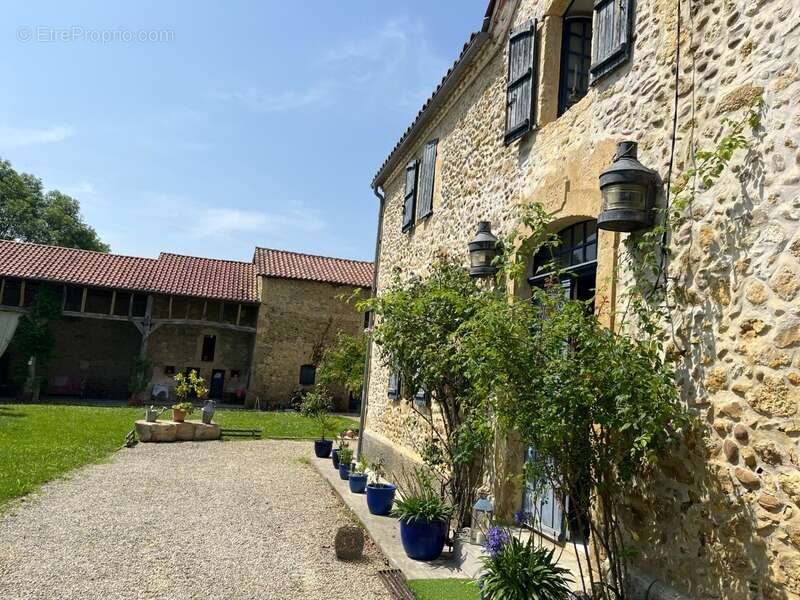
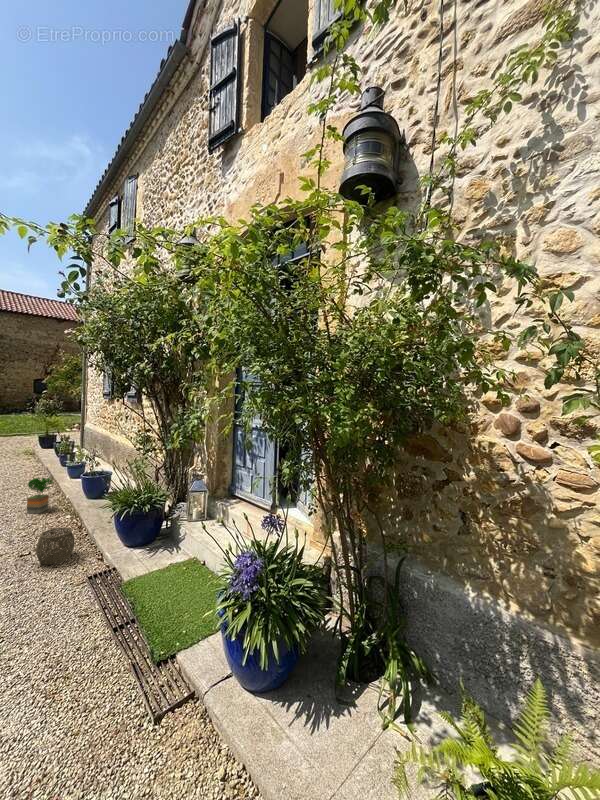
potted tree: none [319,479,343,517] -> present [27,478,53,513]

